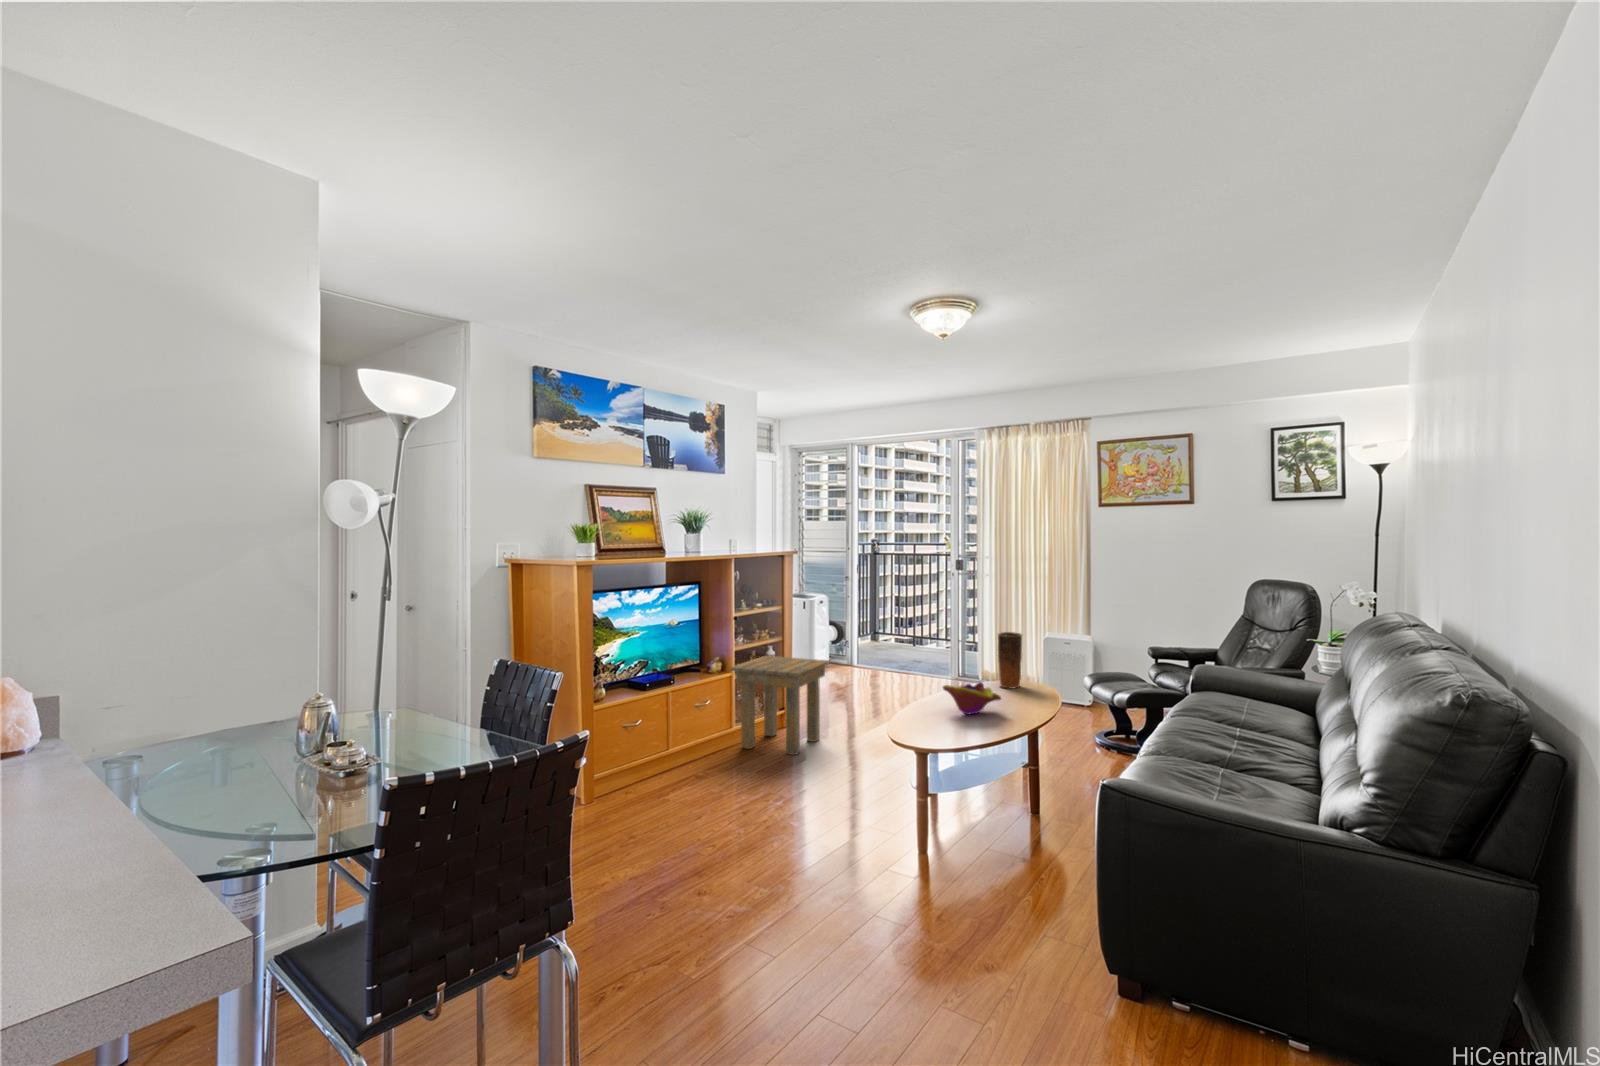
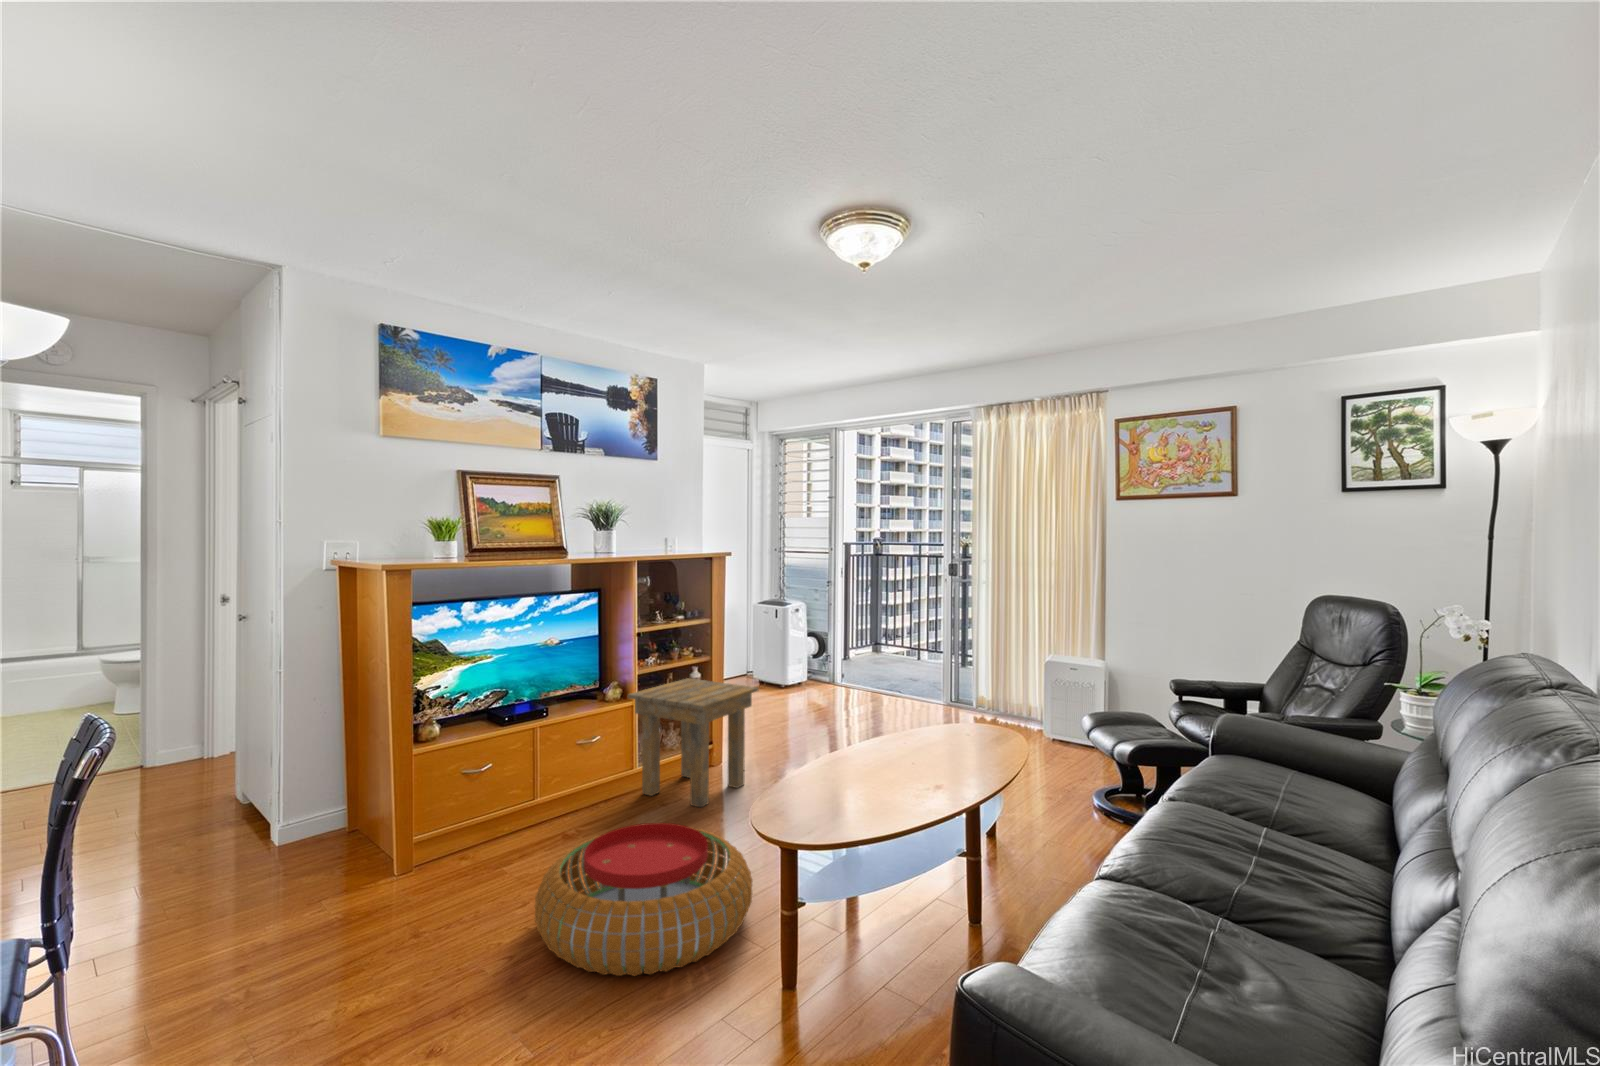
vase: present [998,632,1022,688] -> none [951,660,984,736]
decorative bowl: present [943,682,1001,714] -> none [854,733,930,778]
pouf: none [730,753,884,849] -> present [535,823,753,976]

